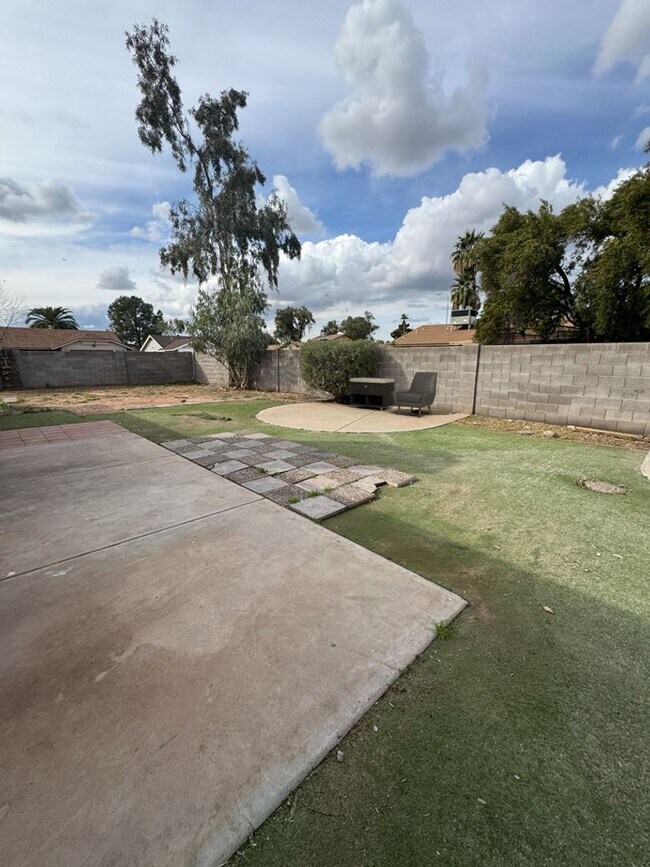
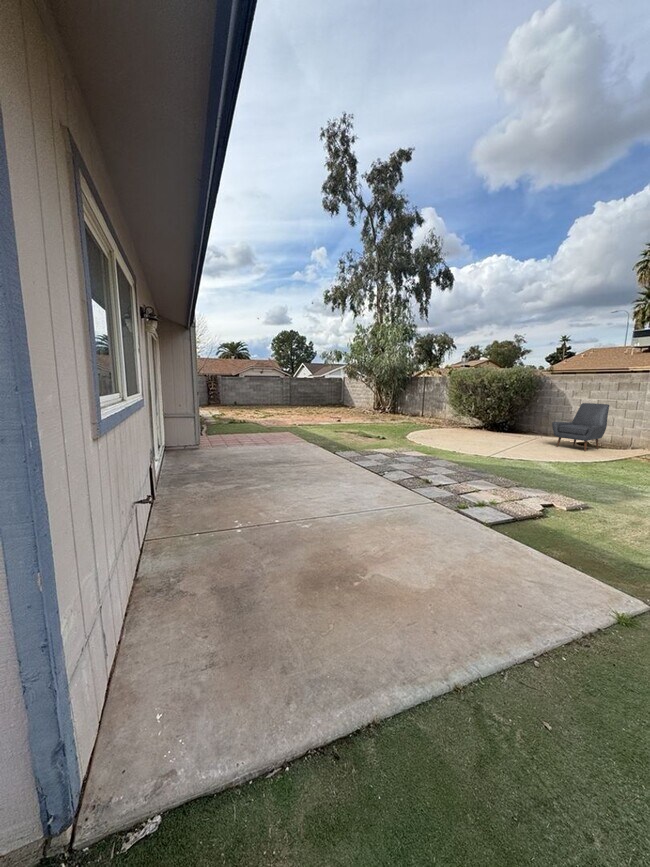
storage bench: present [350,378,395,410] -> none [502,407,555,441]

